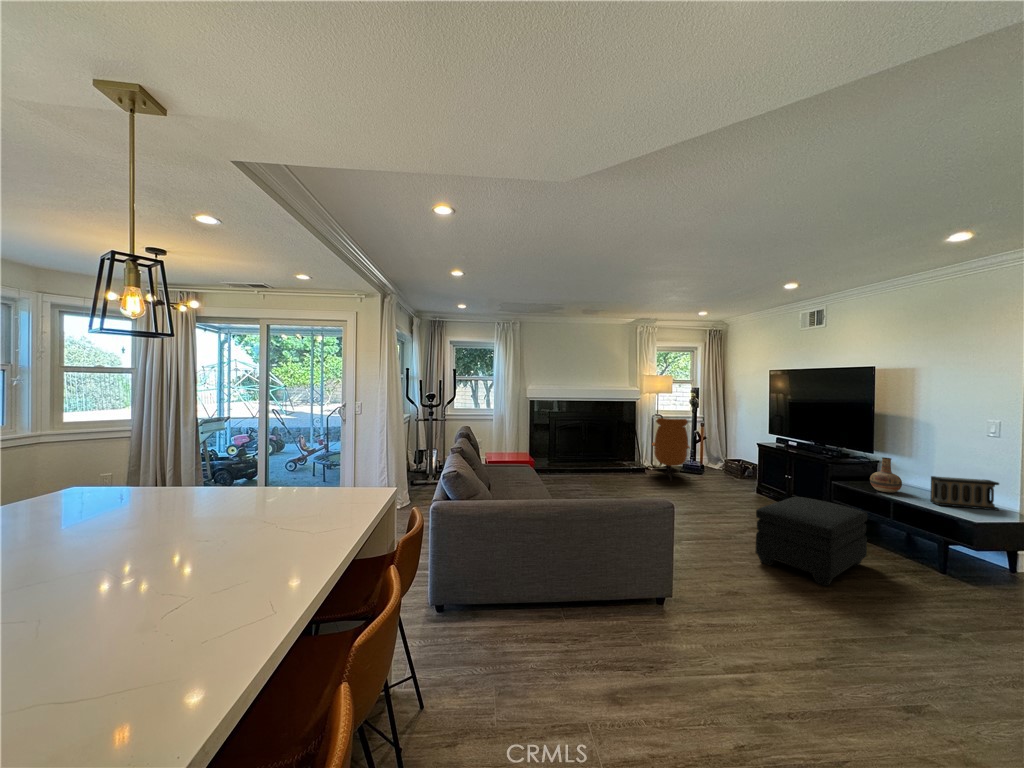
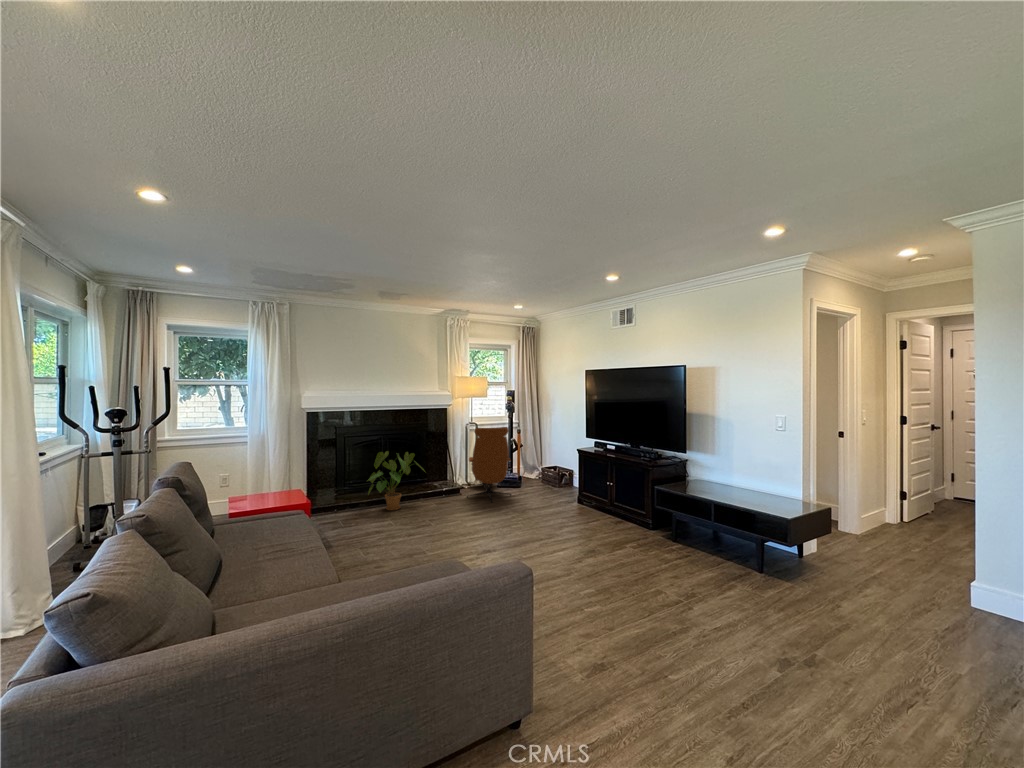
house plant: none [570,432,616,477] -> present [368,451,424,510]
vase: present [870,457,902,493] -> none [687,457,712,493]
speaker: present [930,476,999,510] -> none [738,472,785,502]
ottoman: present [755,497,867,586] -> none [607,512,701,621]

